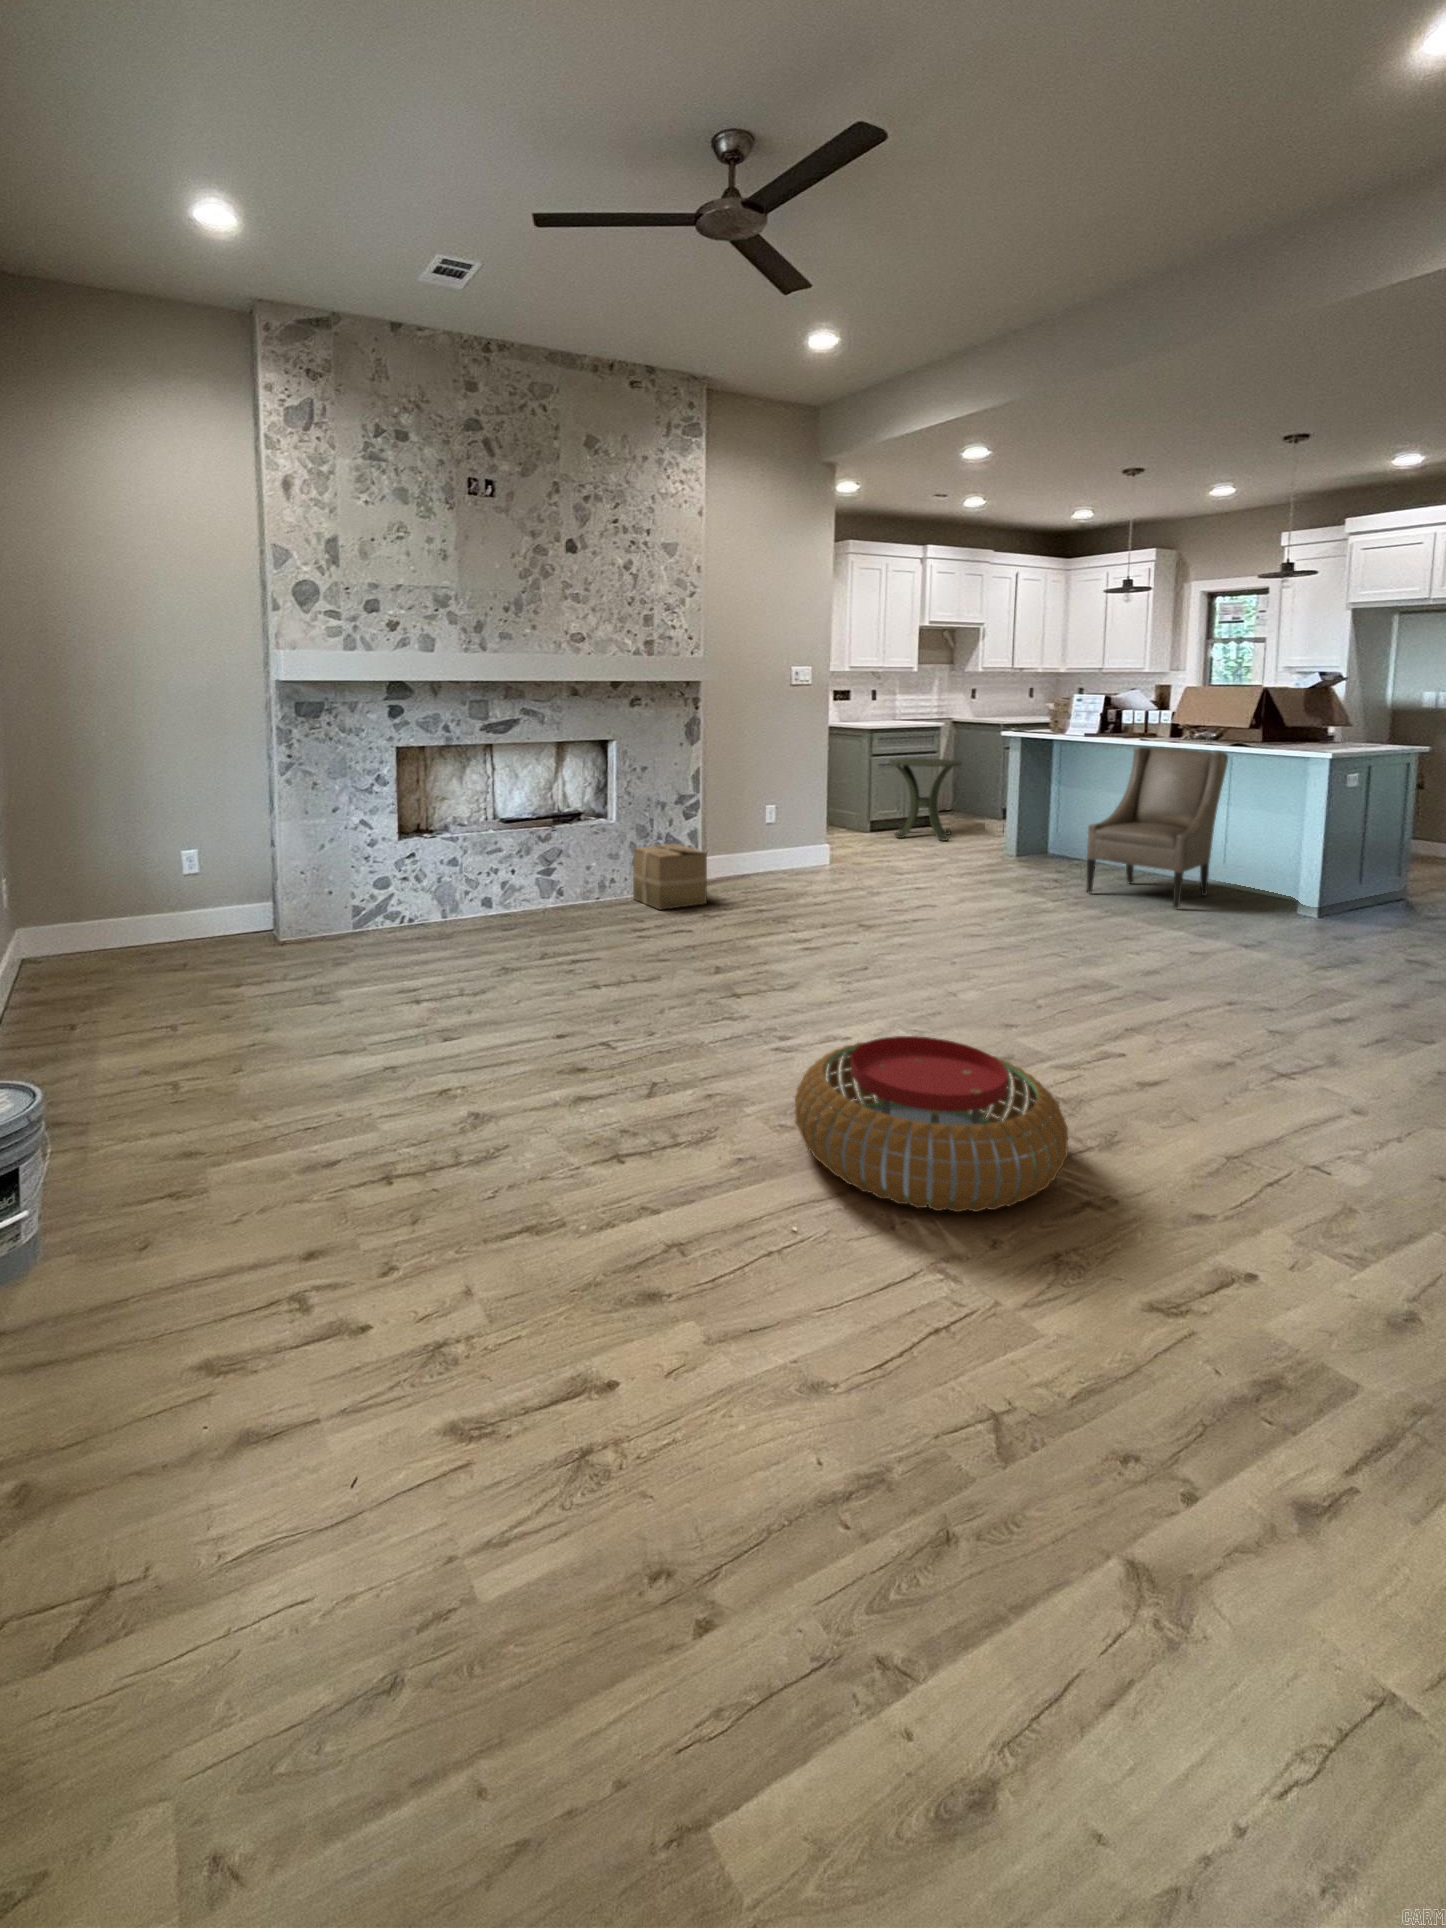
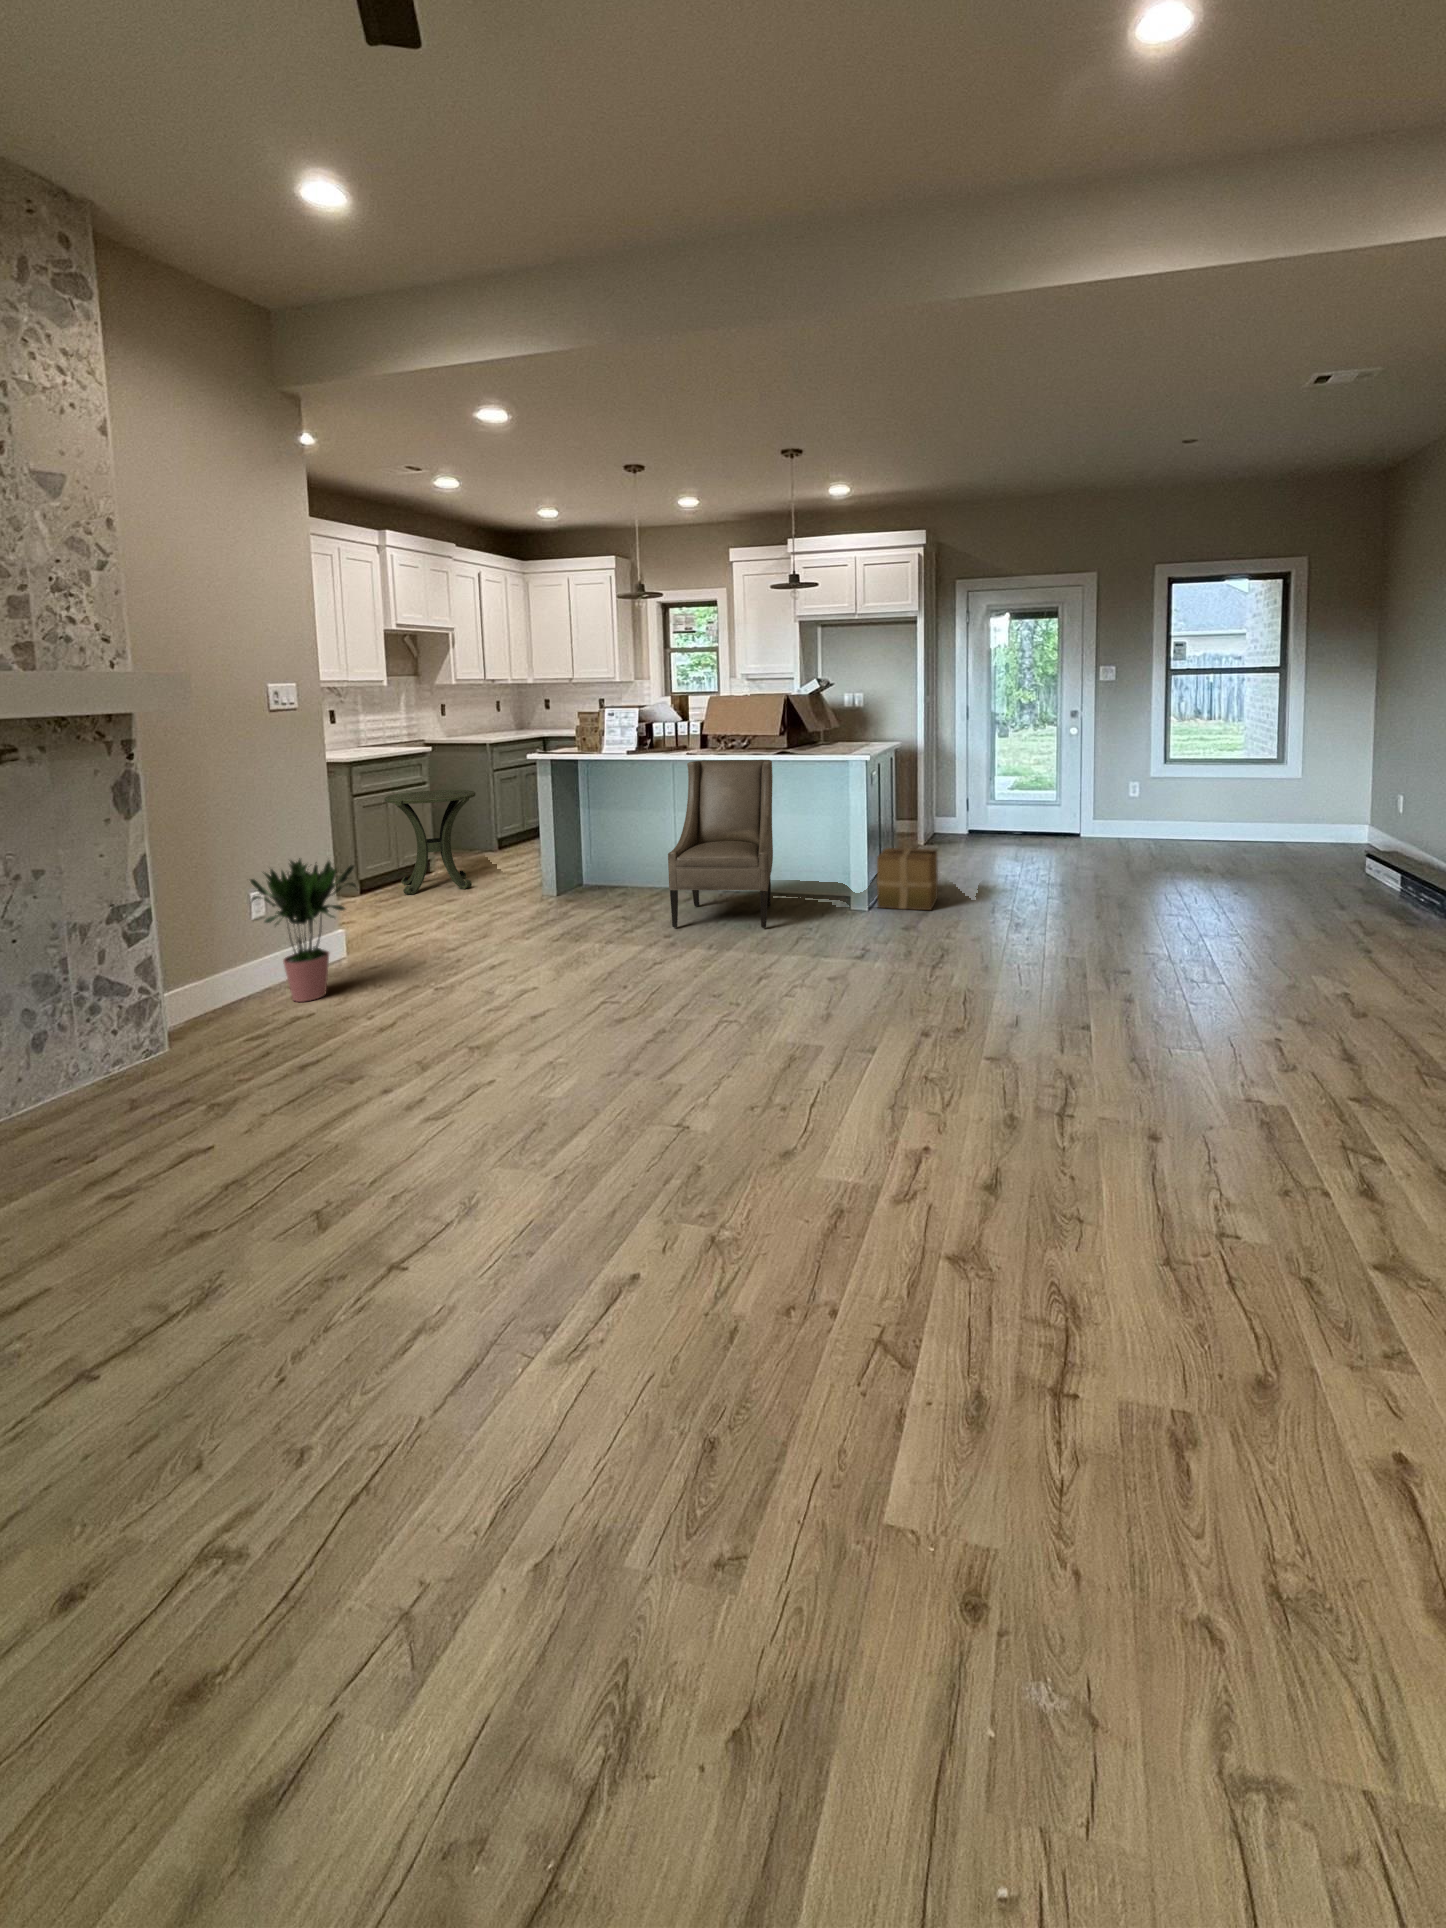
potted plant: none [758,783,831,882] -> present [250,858,356,1002]
cardboard box: present [633,844,707,910] -> present [877,848,938,910]
pouf: present [795,1036,1068,1212] -> none [741,1279,1206,1734]

